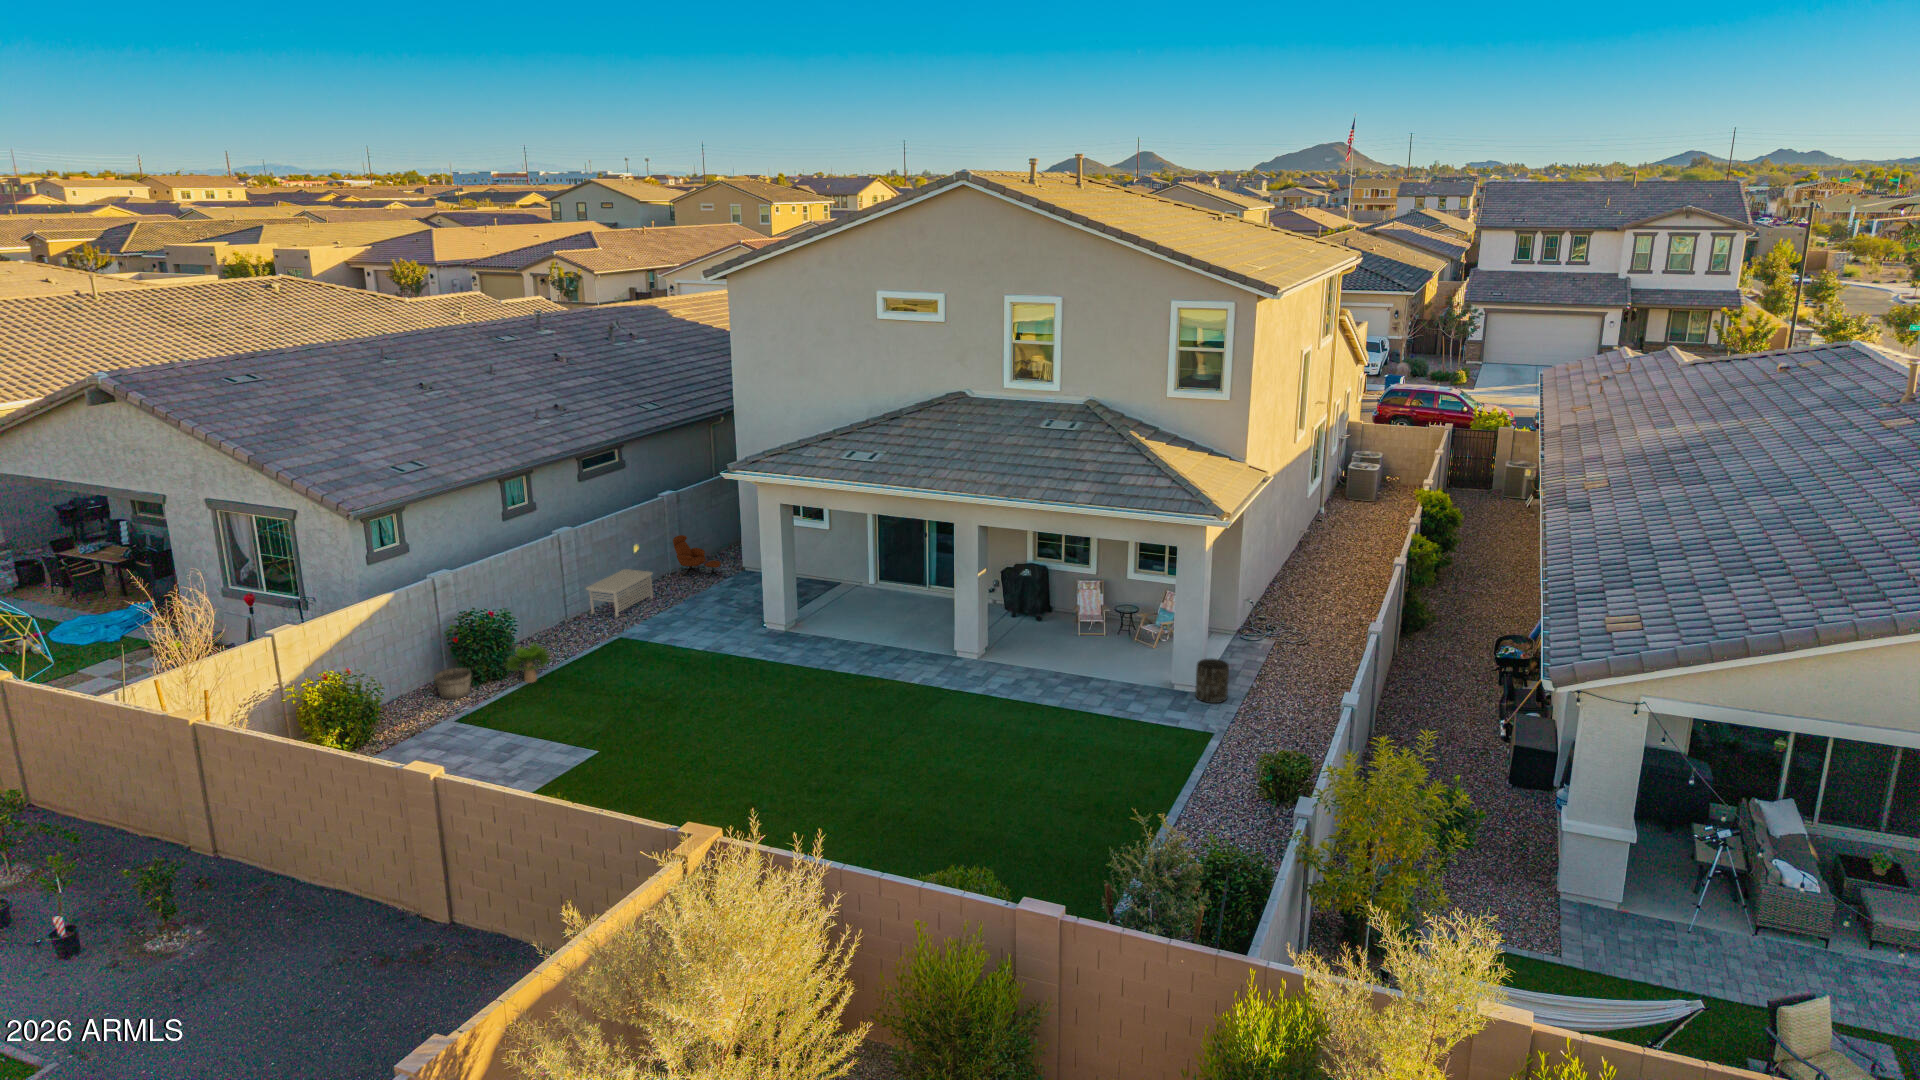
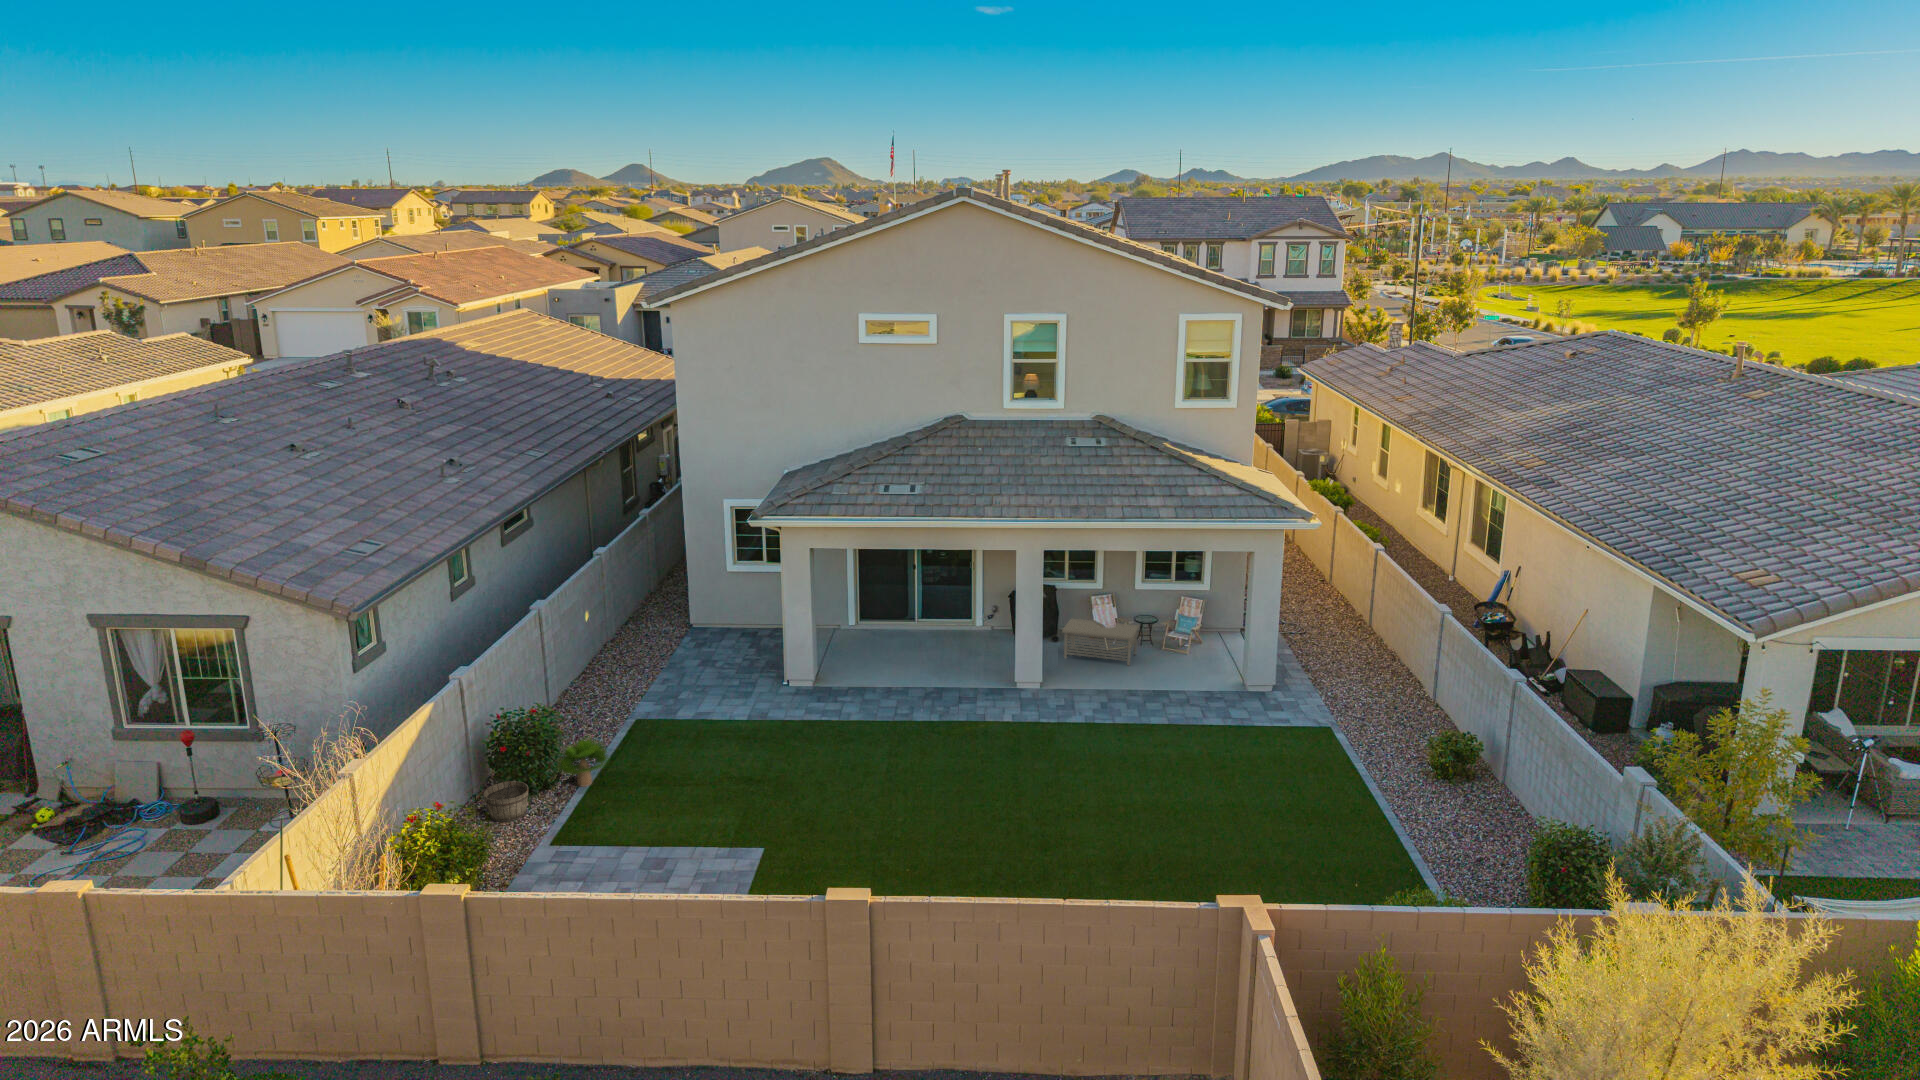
lounge chair: present [673,535,721,578] -> none [608,597,669,643]
storage bench: present [586,569,653,617] -> present [1062,619,1138,665]
side table: present [1195,659,1229,703] -> none [1264,654,1298,696]

